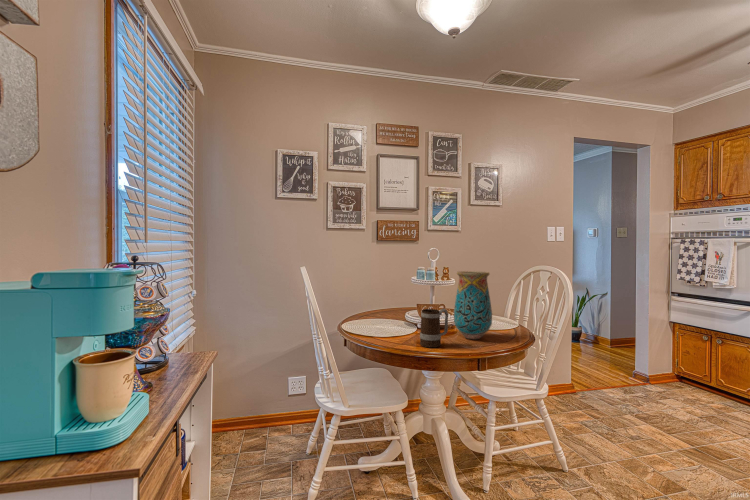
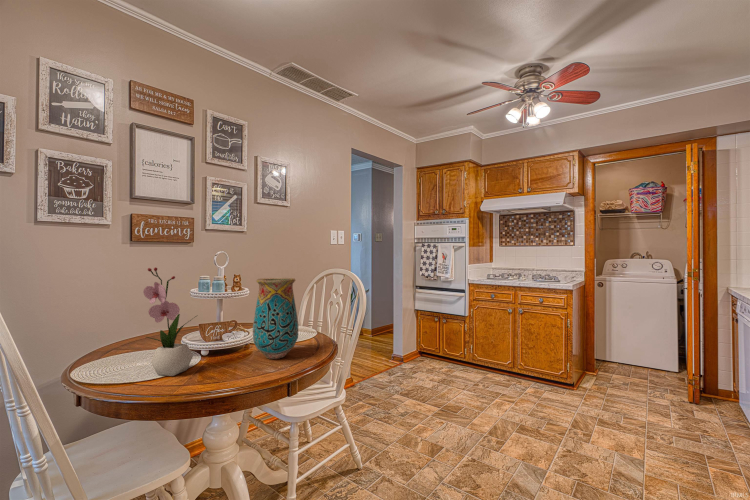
flower arrangement: none [378,260,413,338] -> present [143,267,193,376]
mug: present [420,309,448,348] -> none [212,327,250,382]

